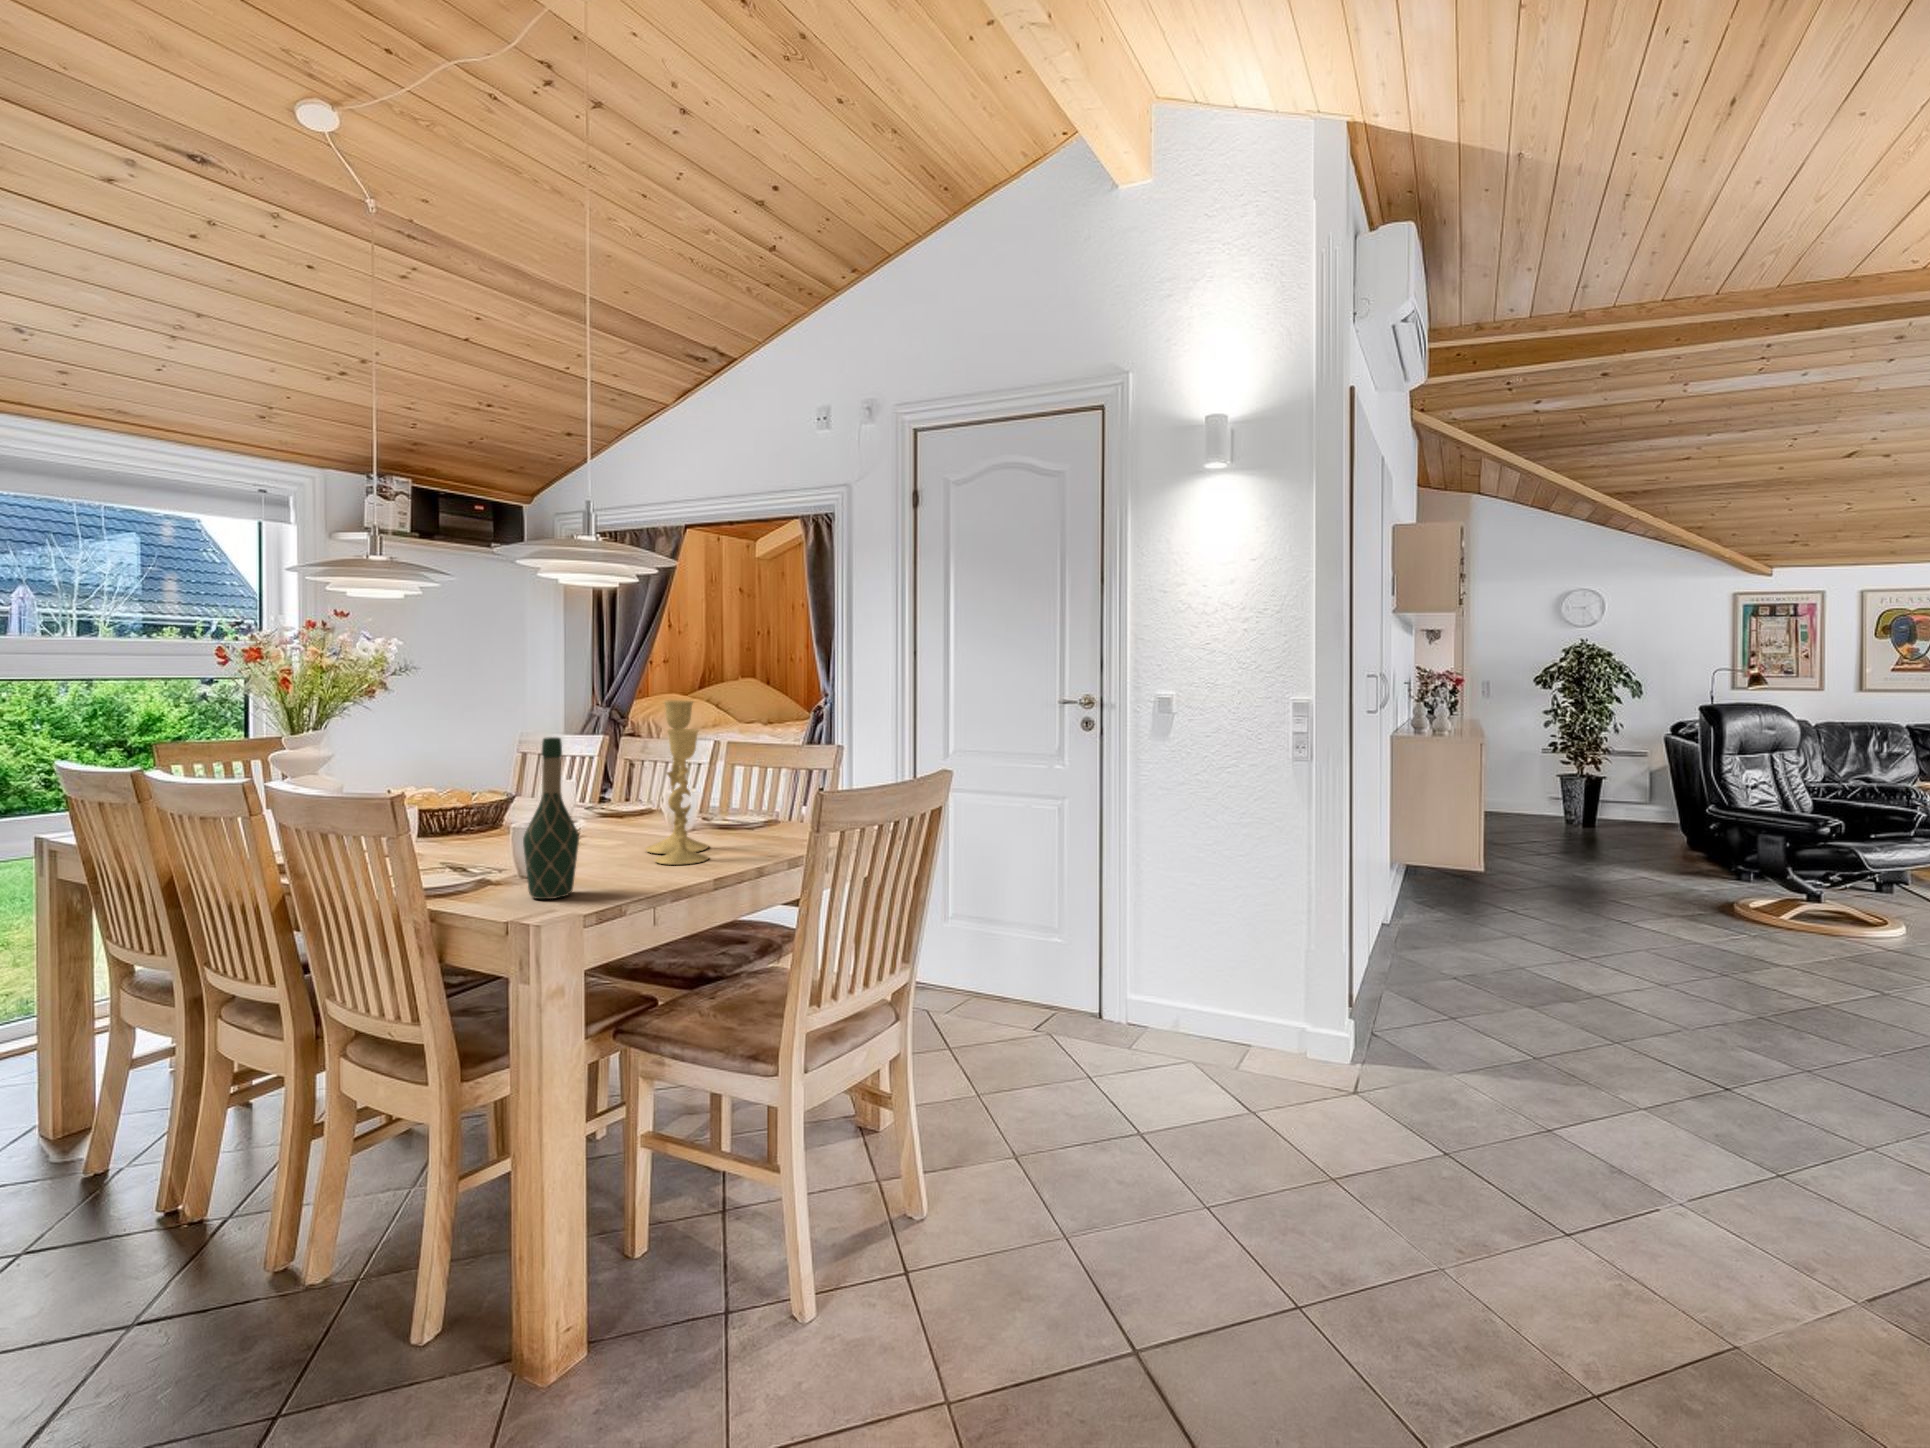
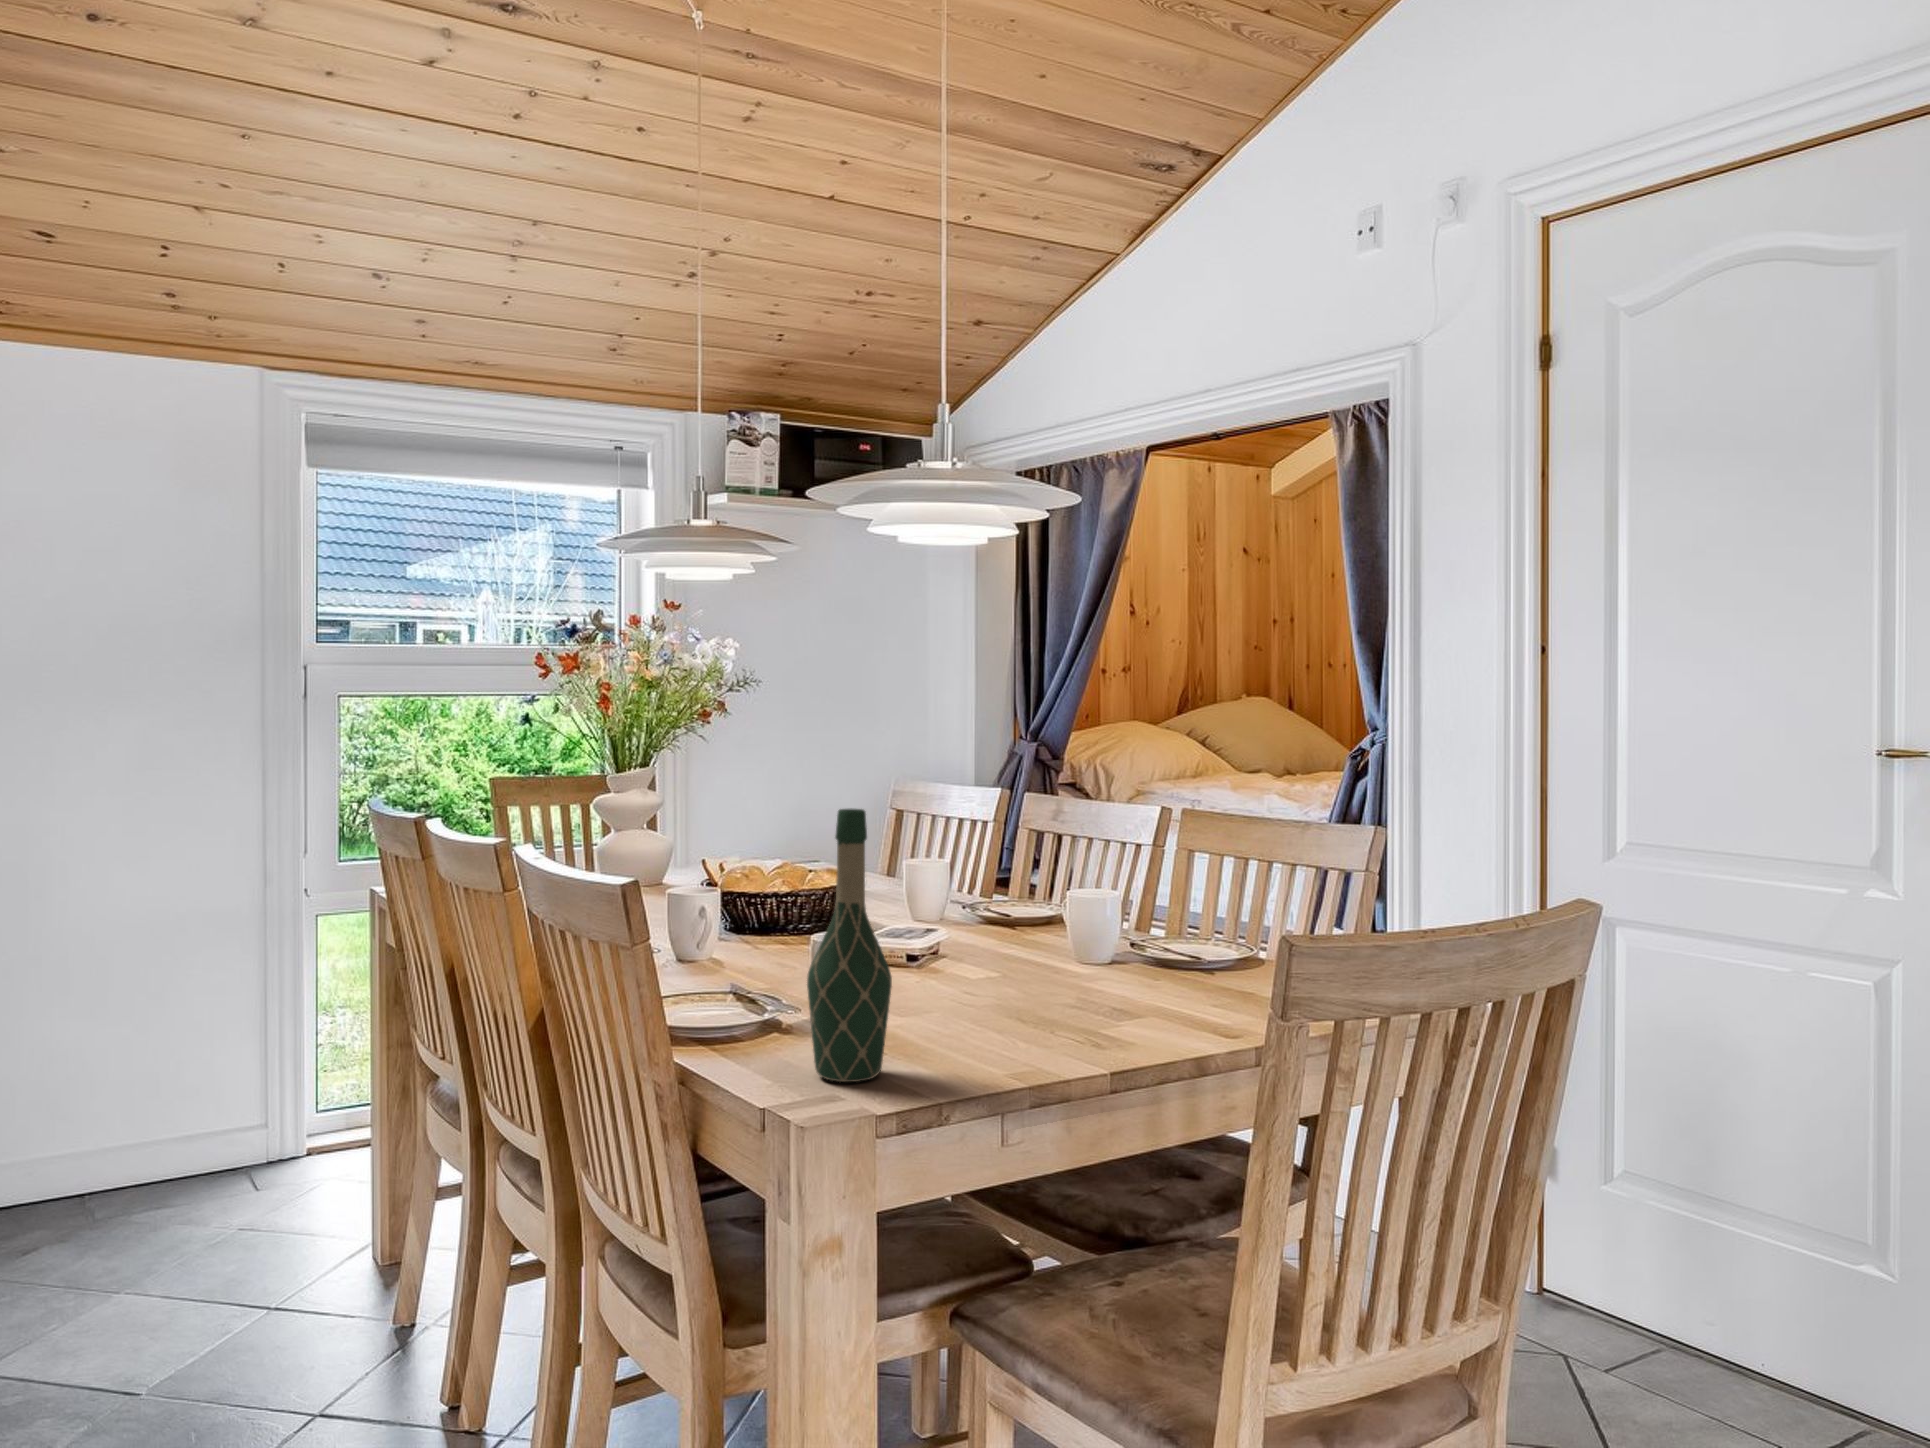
candlestick: present [646,700,708,865] -> none [1025,744,1128,1036]

